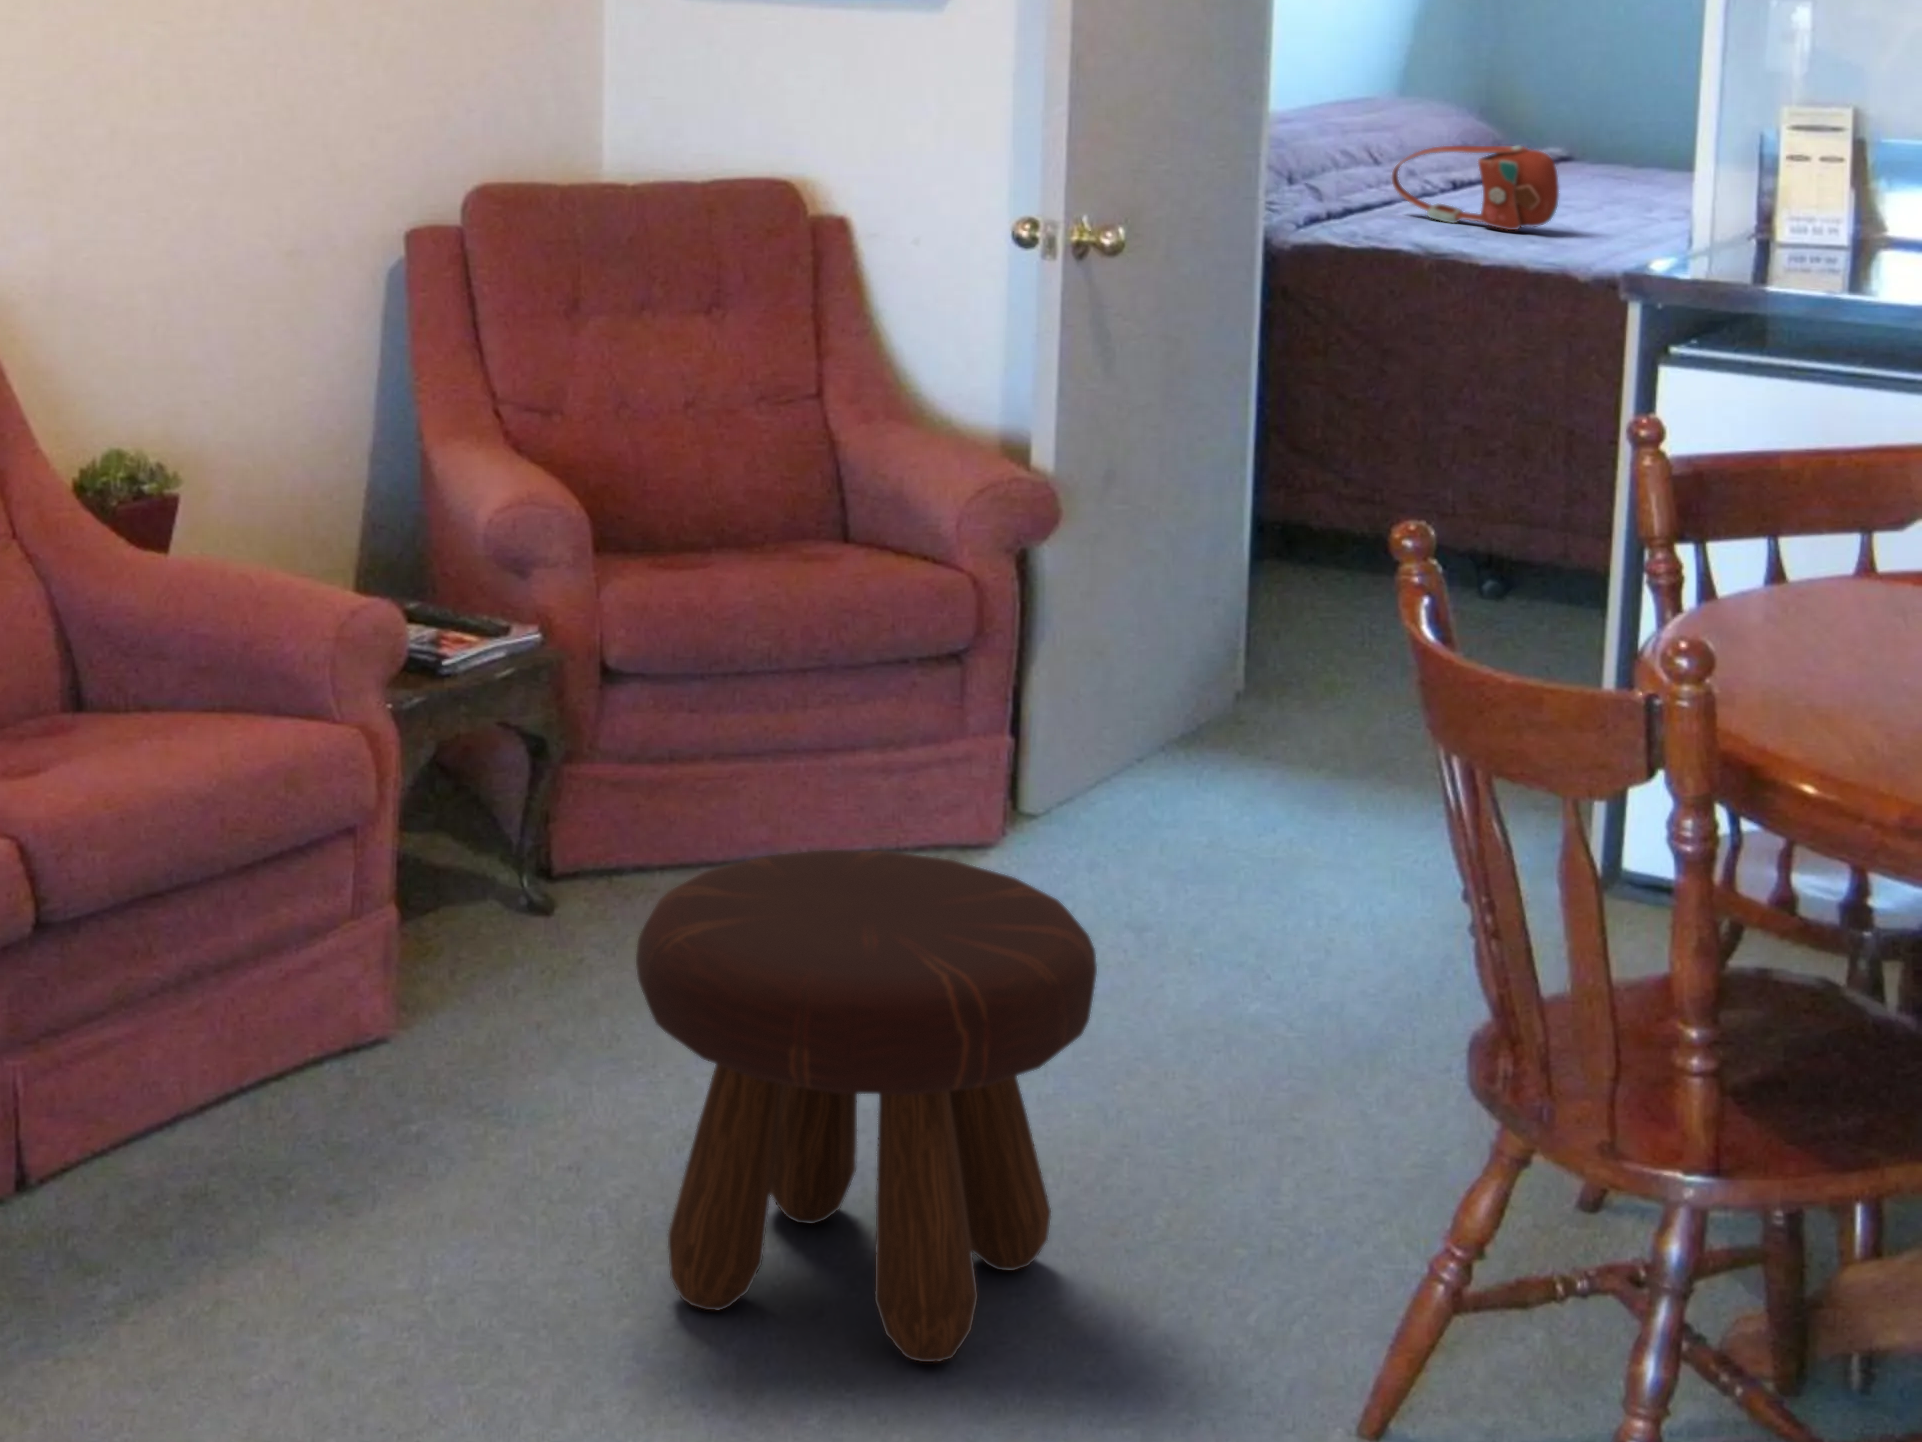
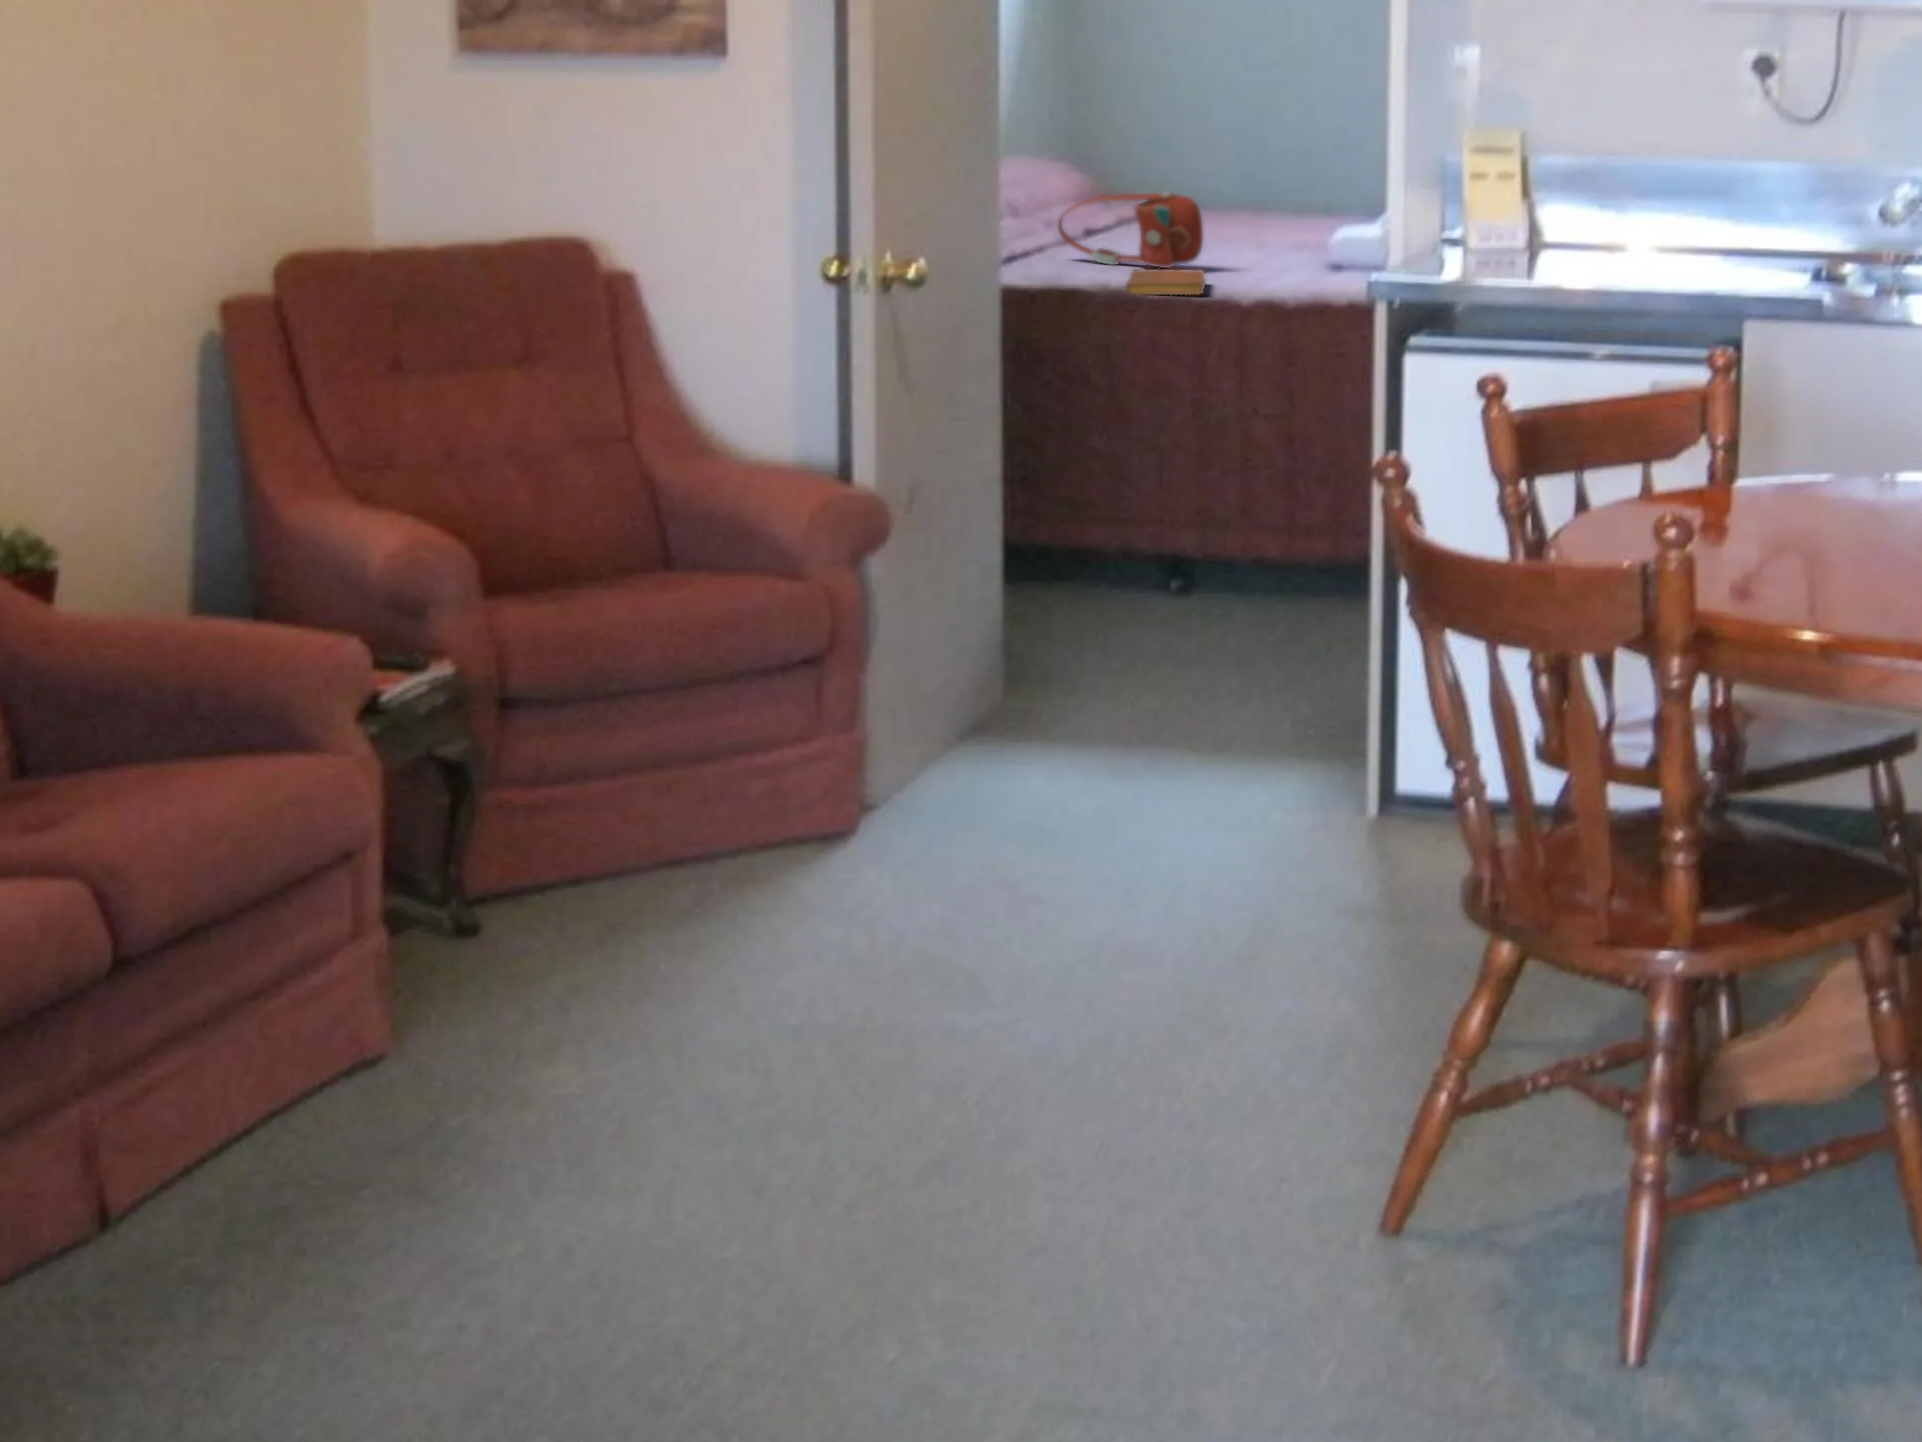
notebook: none [1439,231,1546,264] -> present [1125,268,1205,295]
footstool: present [636,850,1097,1362] -> none [717,822,1128,1252]

